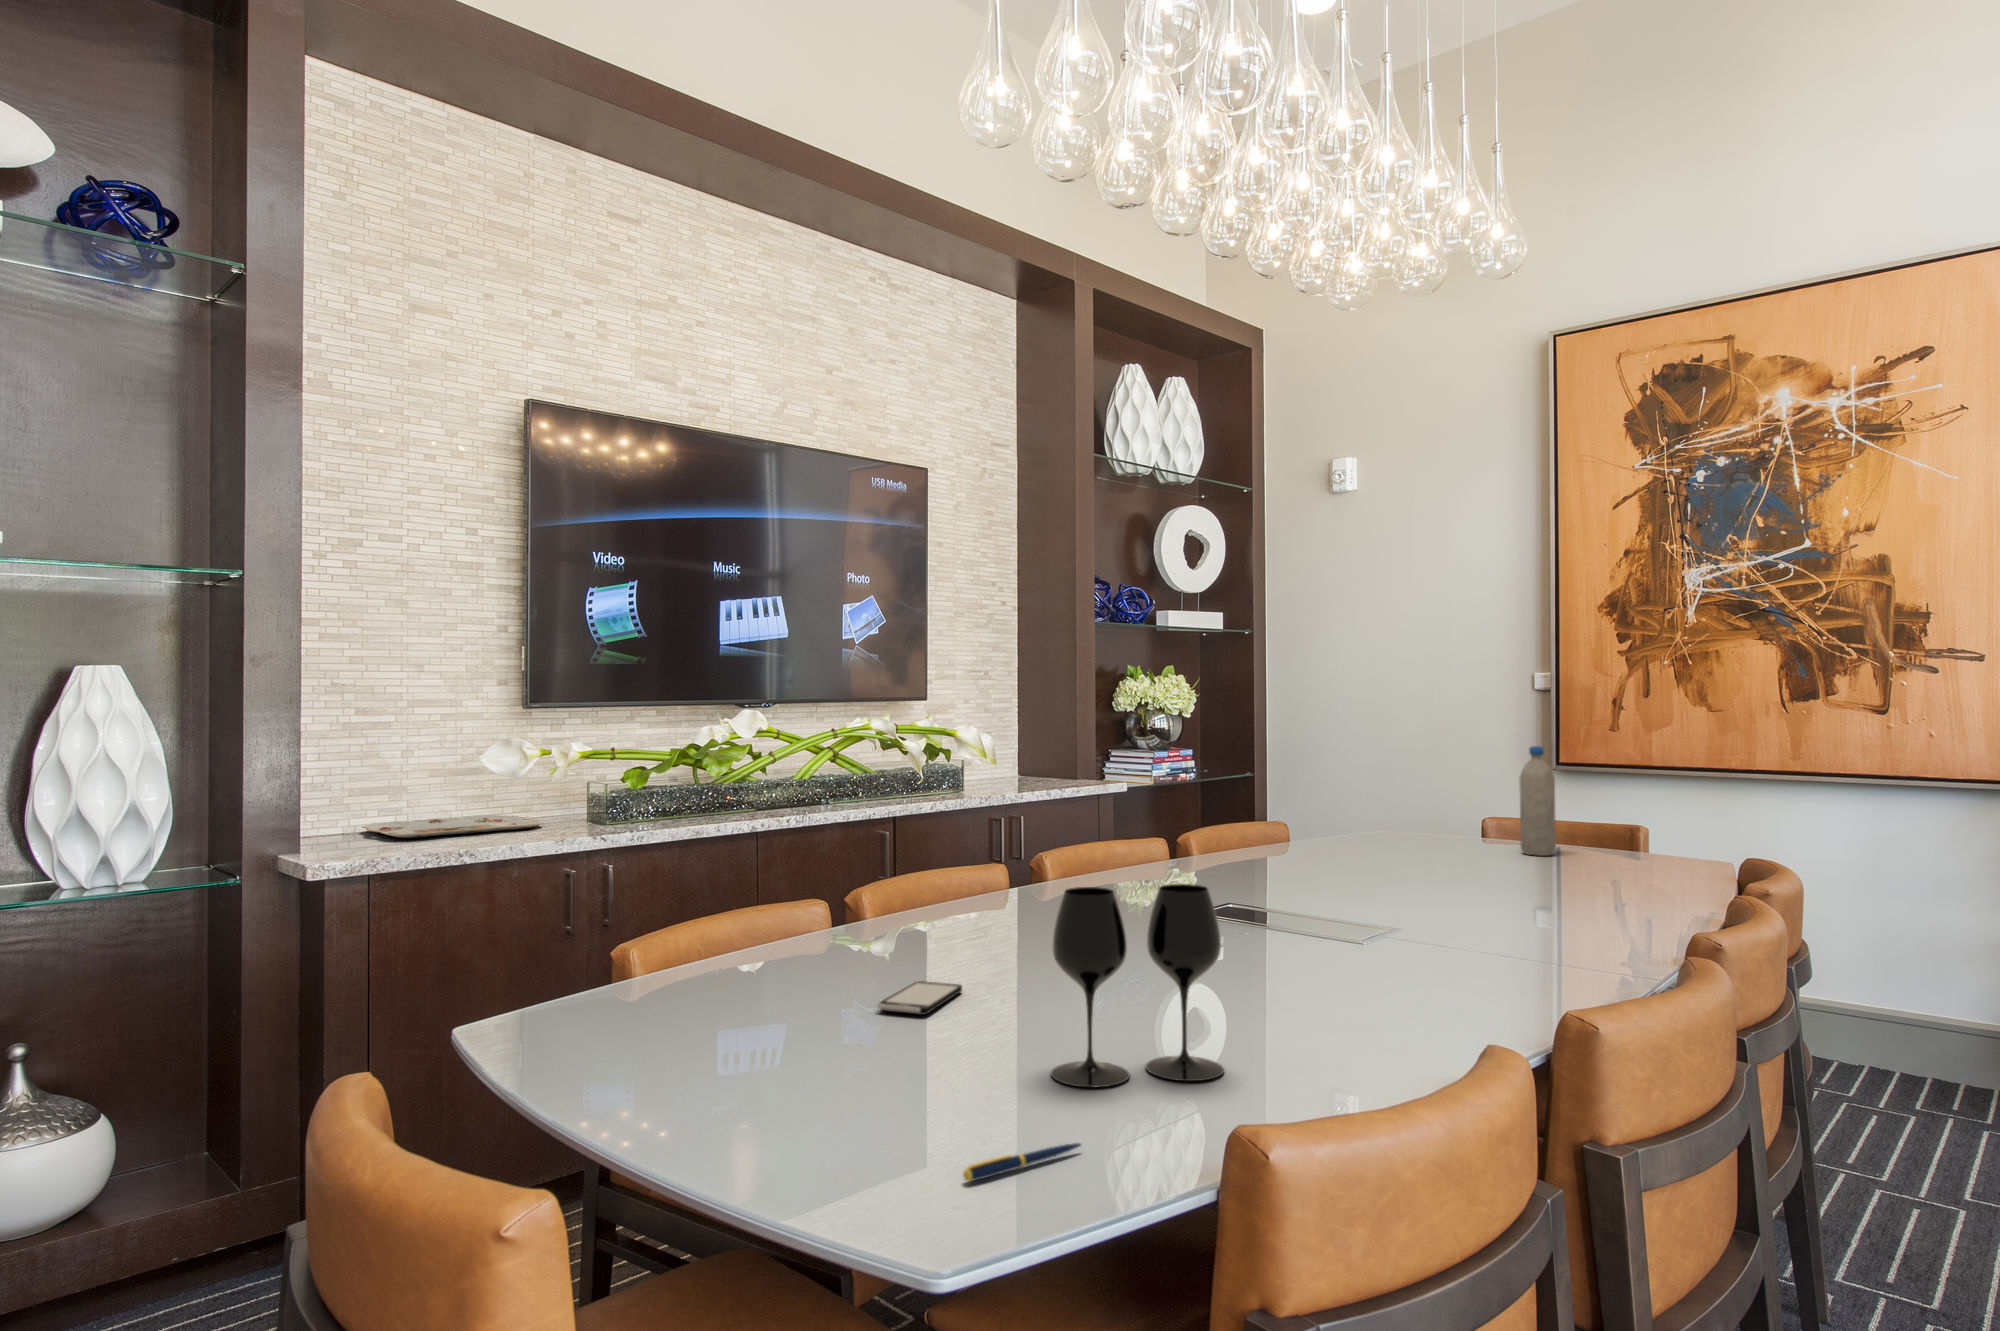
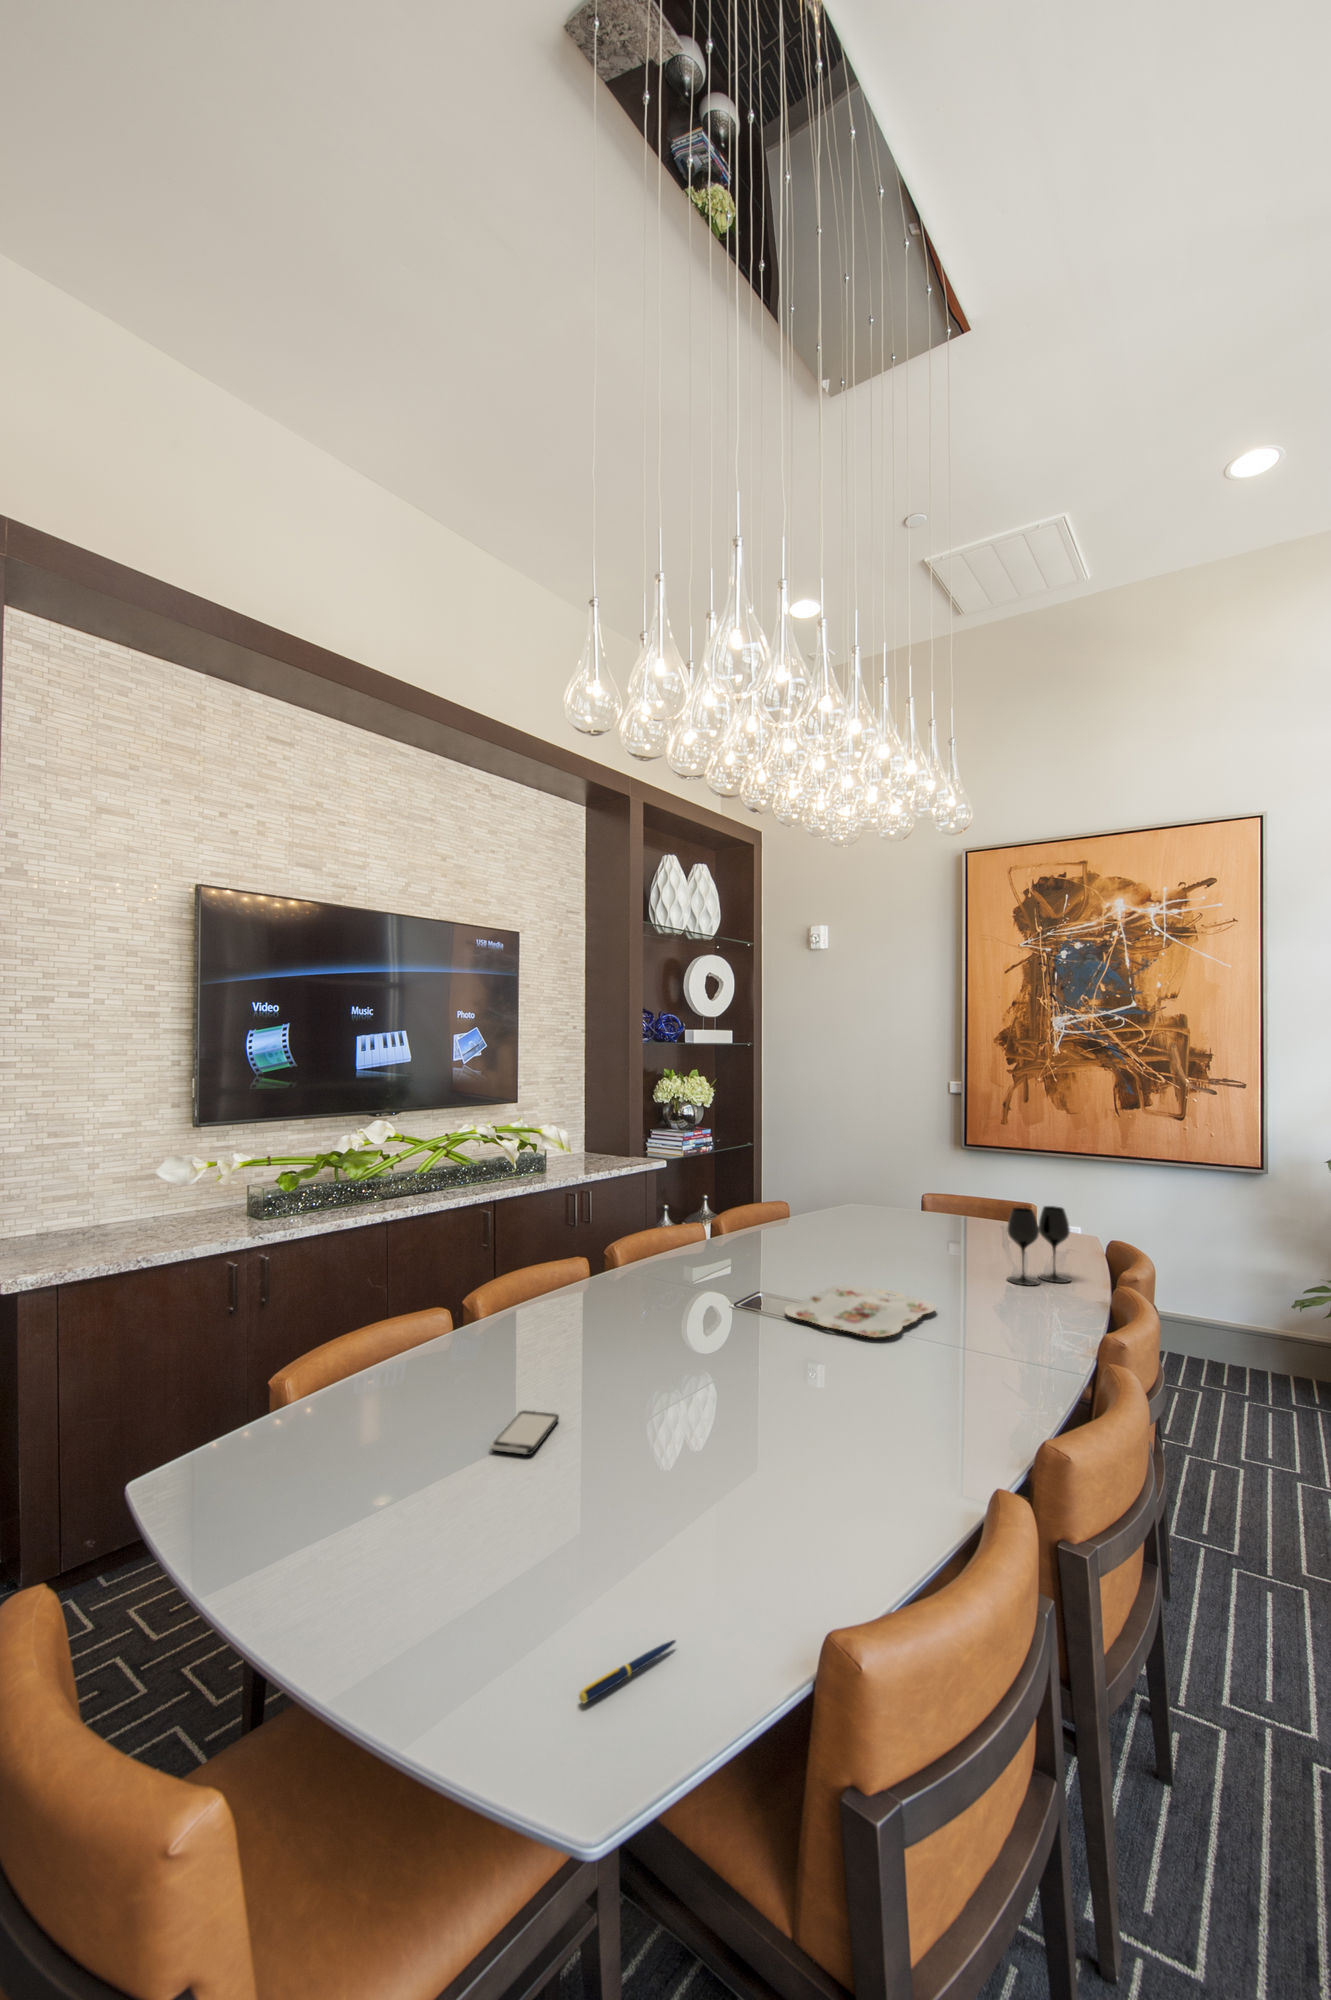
water bottle: present [1520,746,1556,856] -> none [951,1155,976,1236]
serving tray: present [362,815,544,838] -> present [785,1286,936,1337]
wine glass: present [1051,884,1224,1088] -> present [1007,1206,1070,1286]

